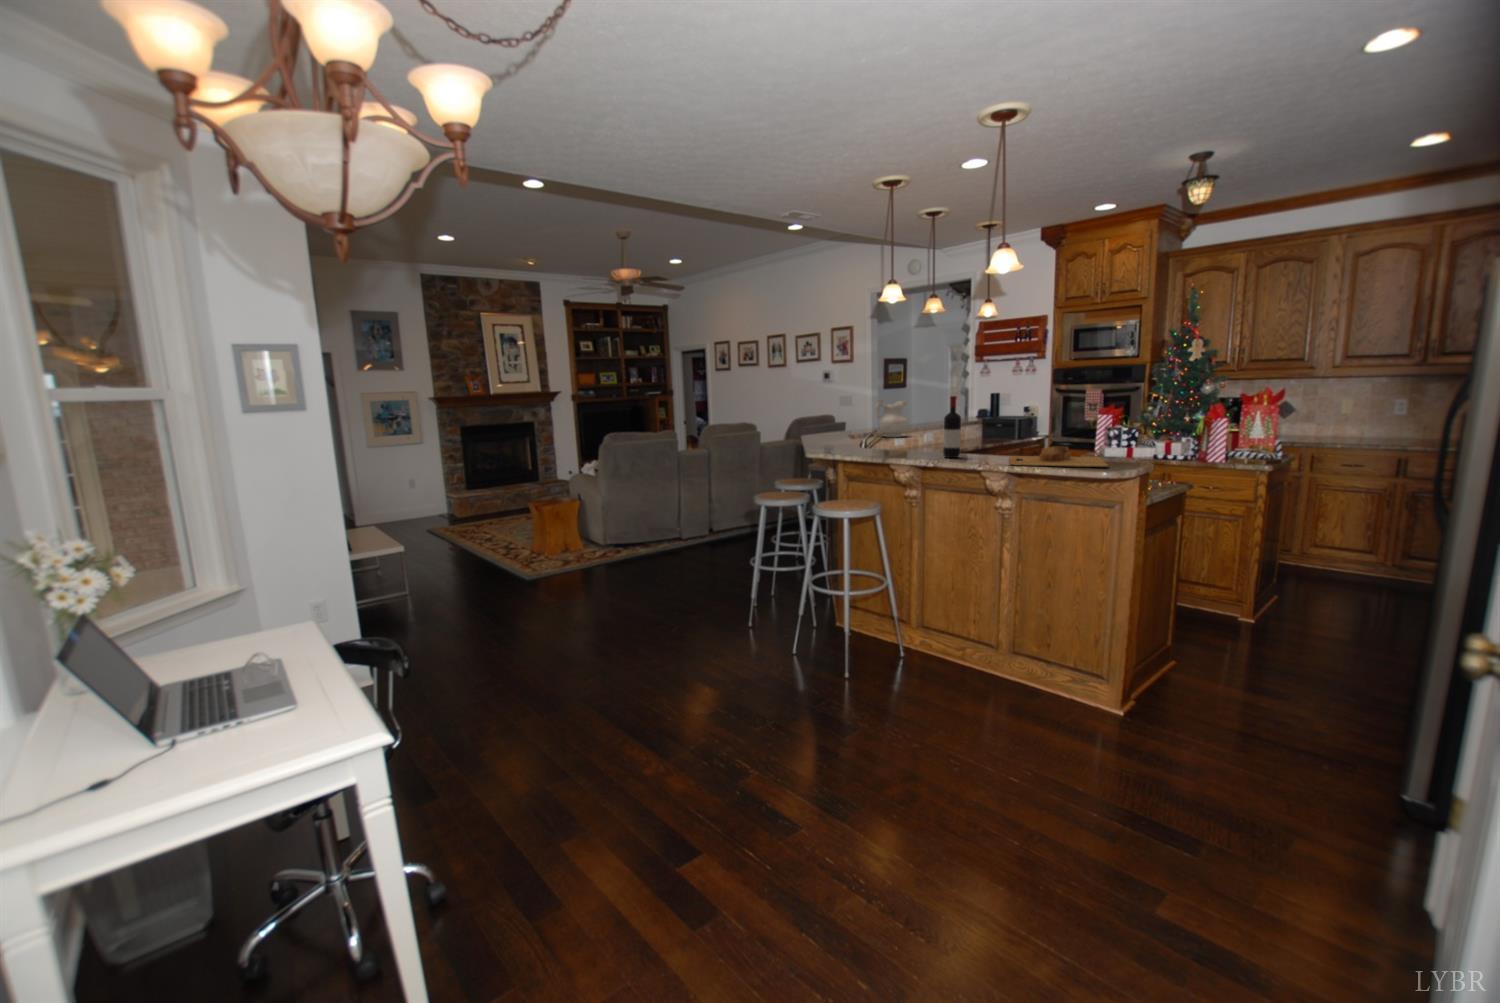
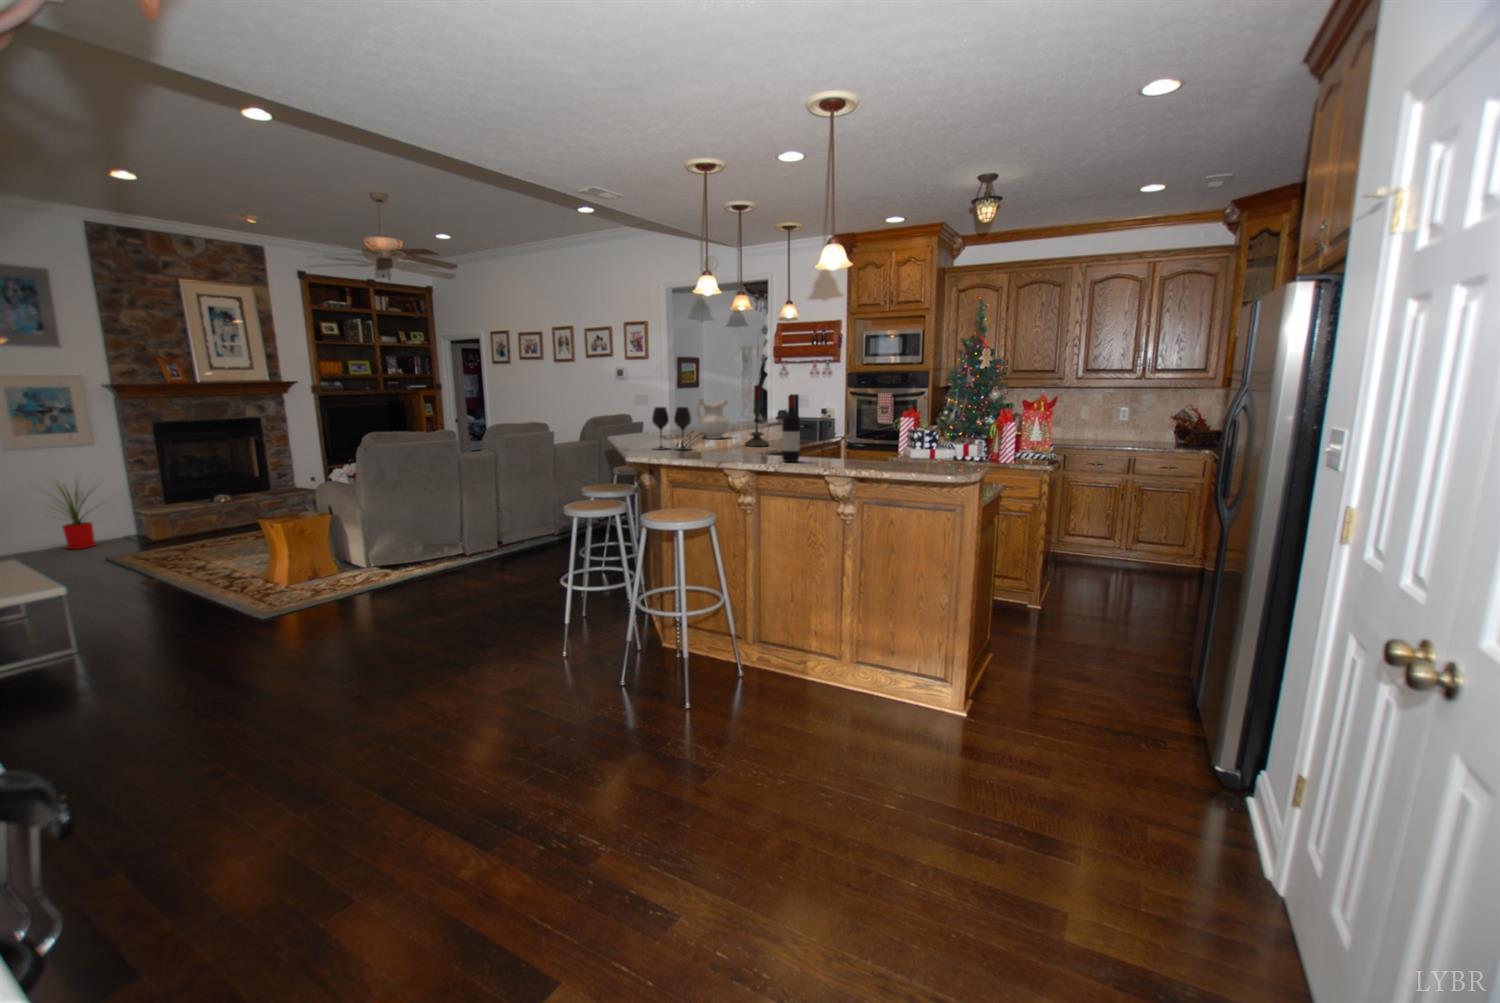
candle: none [918,384,942,444] -> present [745,385,769,447]
wine glass: none [830,408,865,447] -> present [652,407,691,450]
cutting board: present [1009,446,1108,467] -> none [847,449,948,470]
house plant: none [391,461,441,520] -> present [55,477,100,549]

